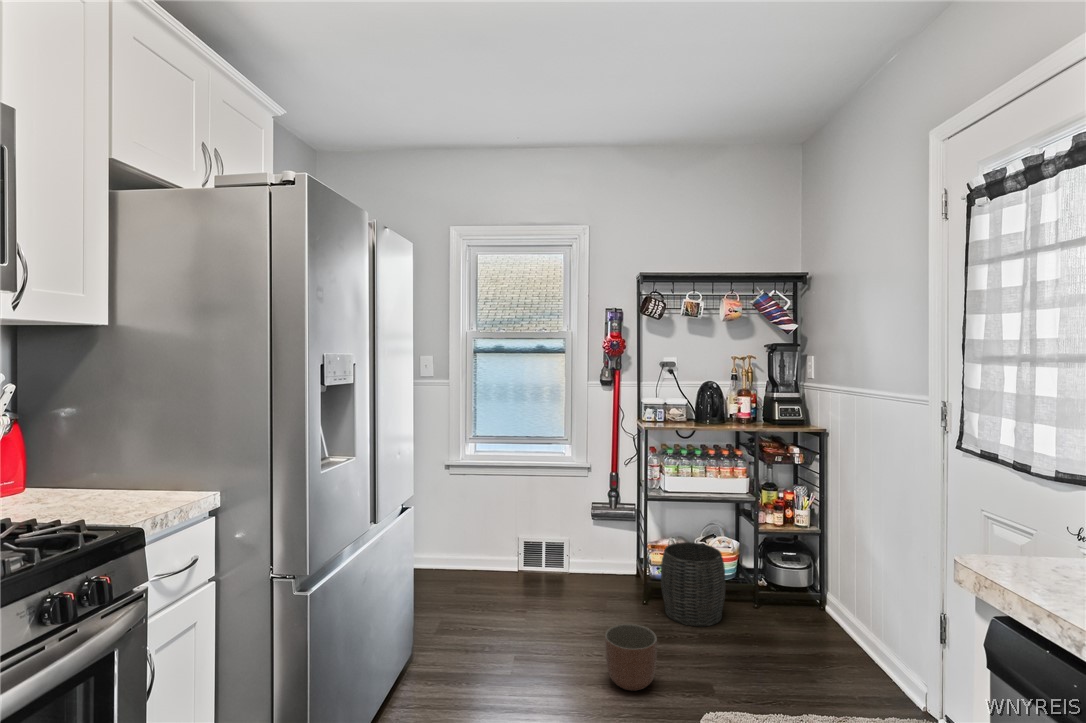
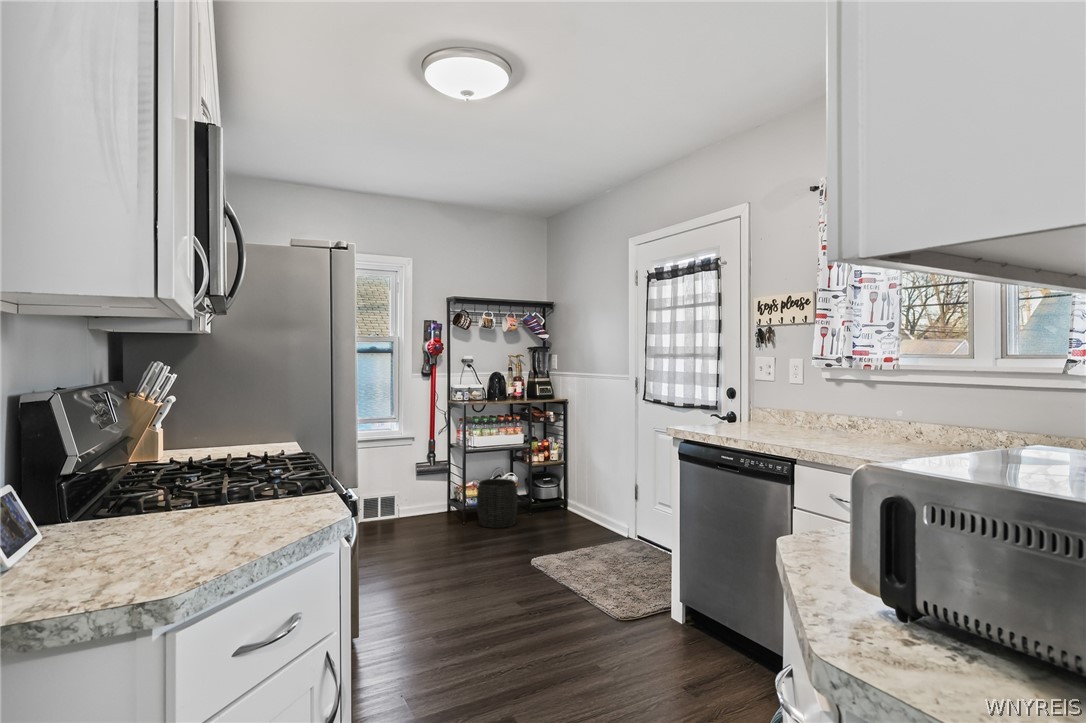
planter: present [605,624,657,691] -> none [468,521,500,557]

